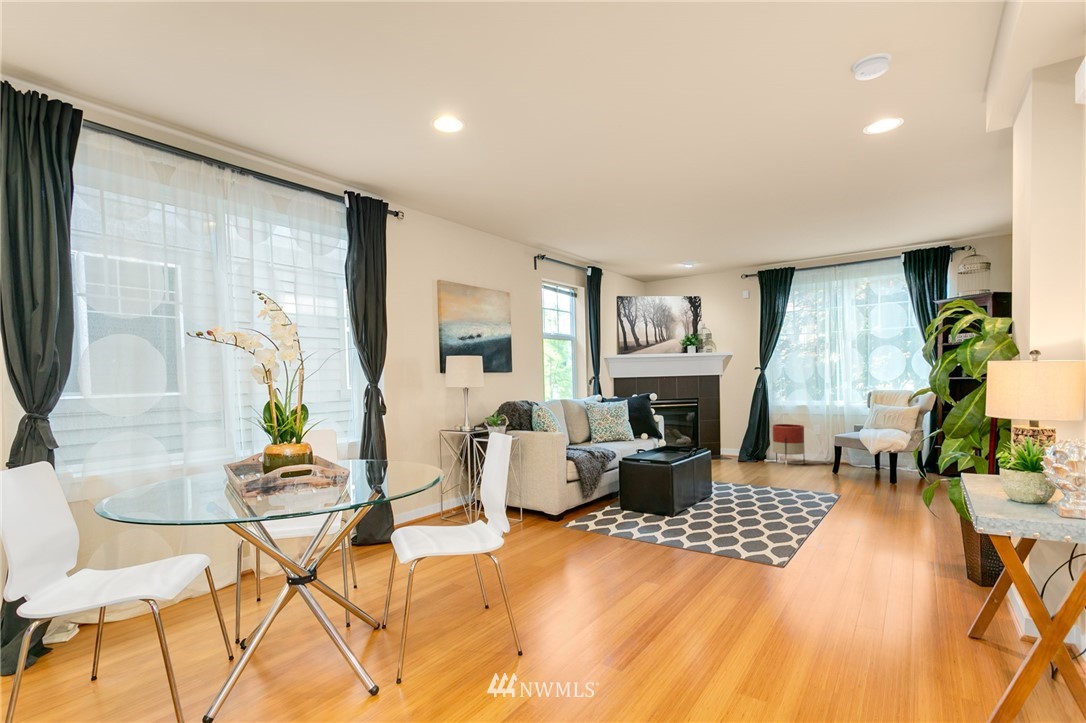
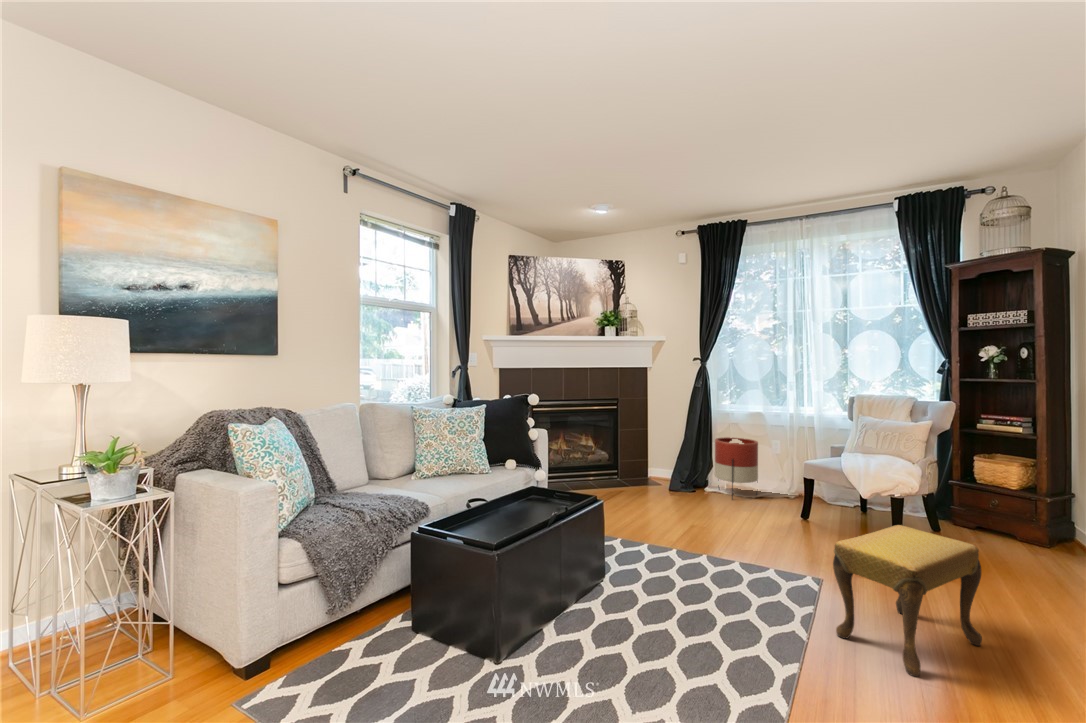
footstool: none [834,458,911,519] -> present [833,525,982,677]

